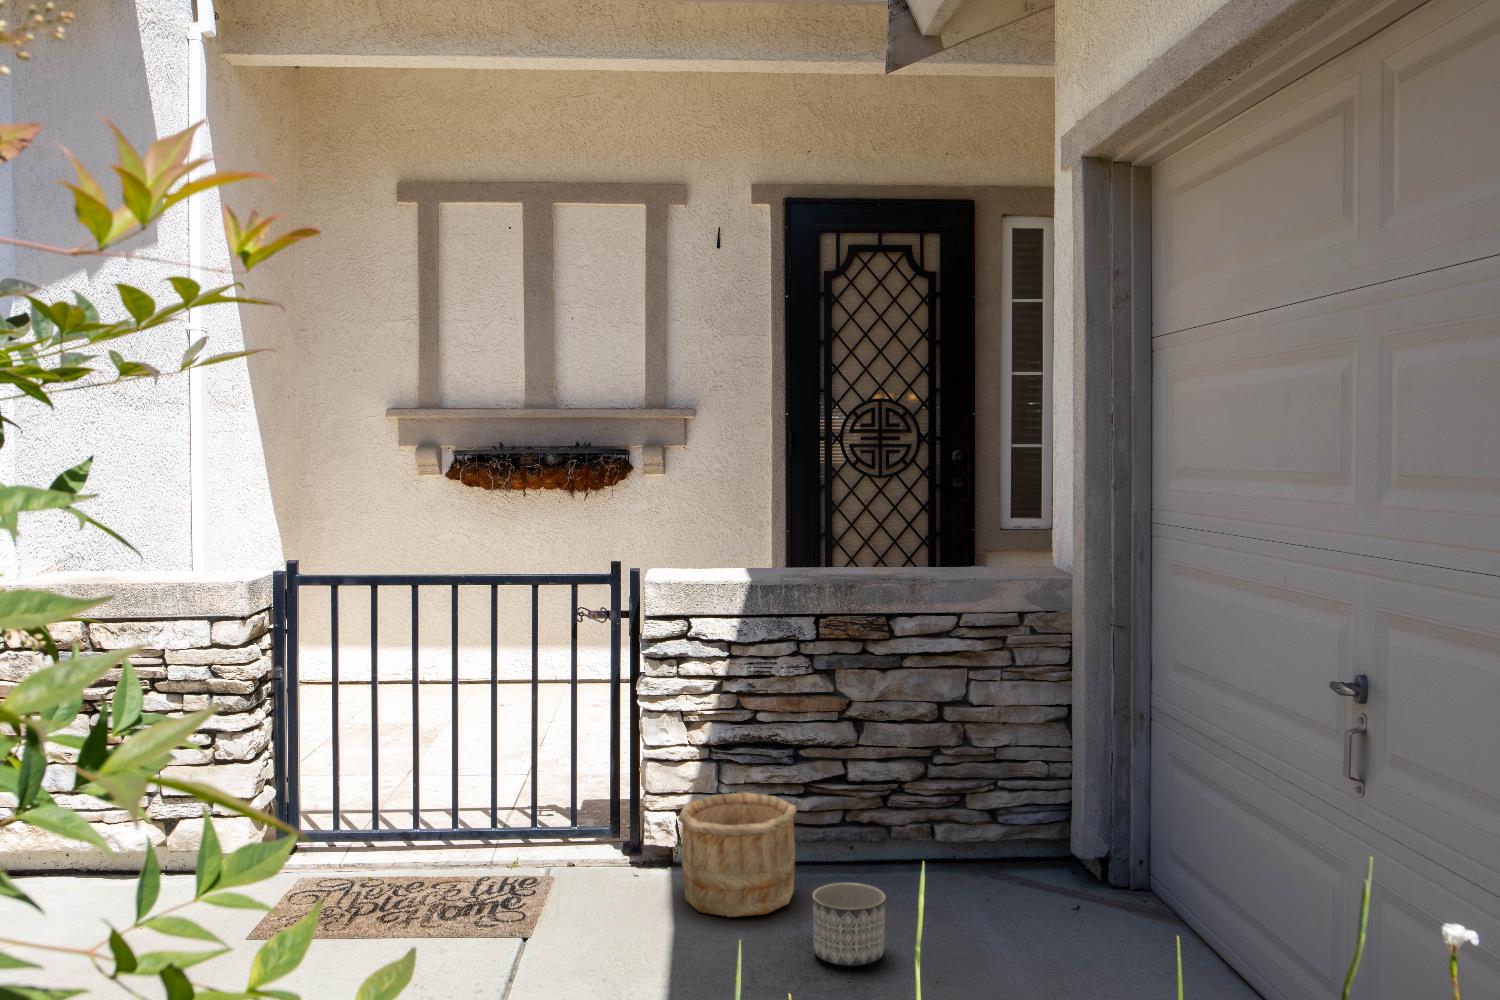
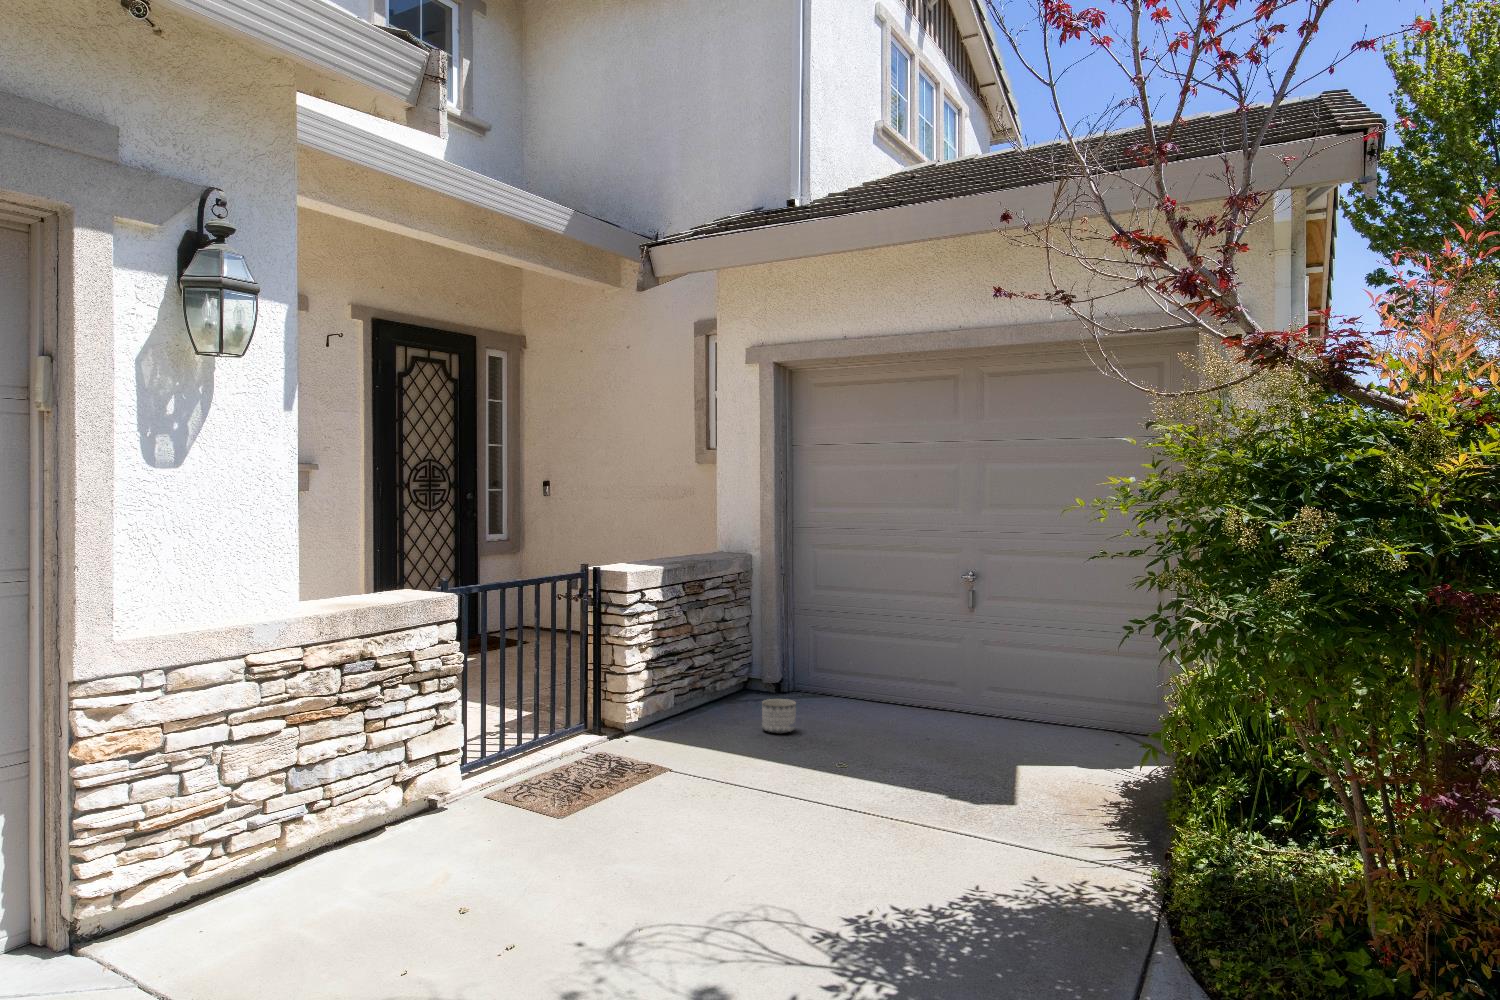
wooden bucket: present [678,792,797,917] -> none [663,678,727,739]

